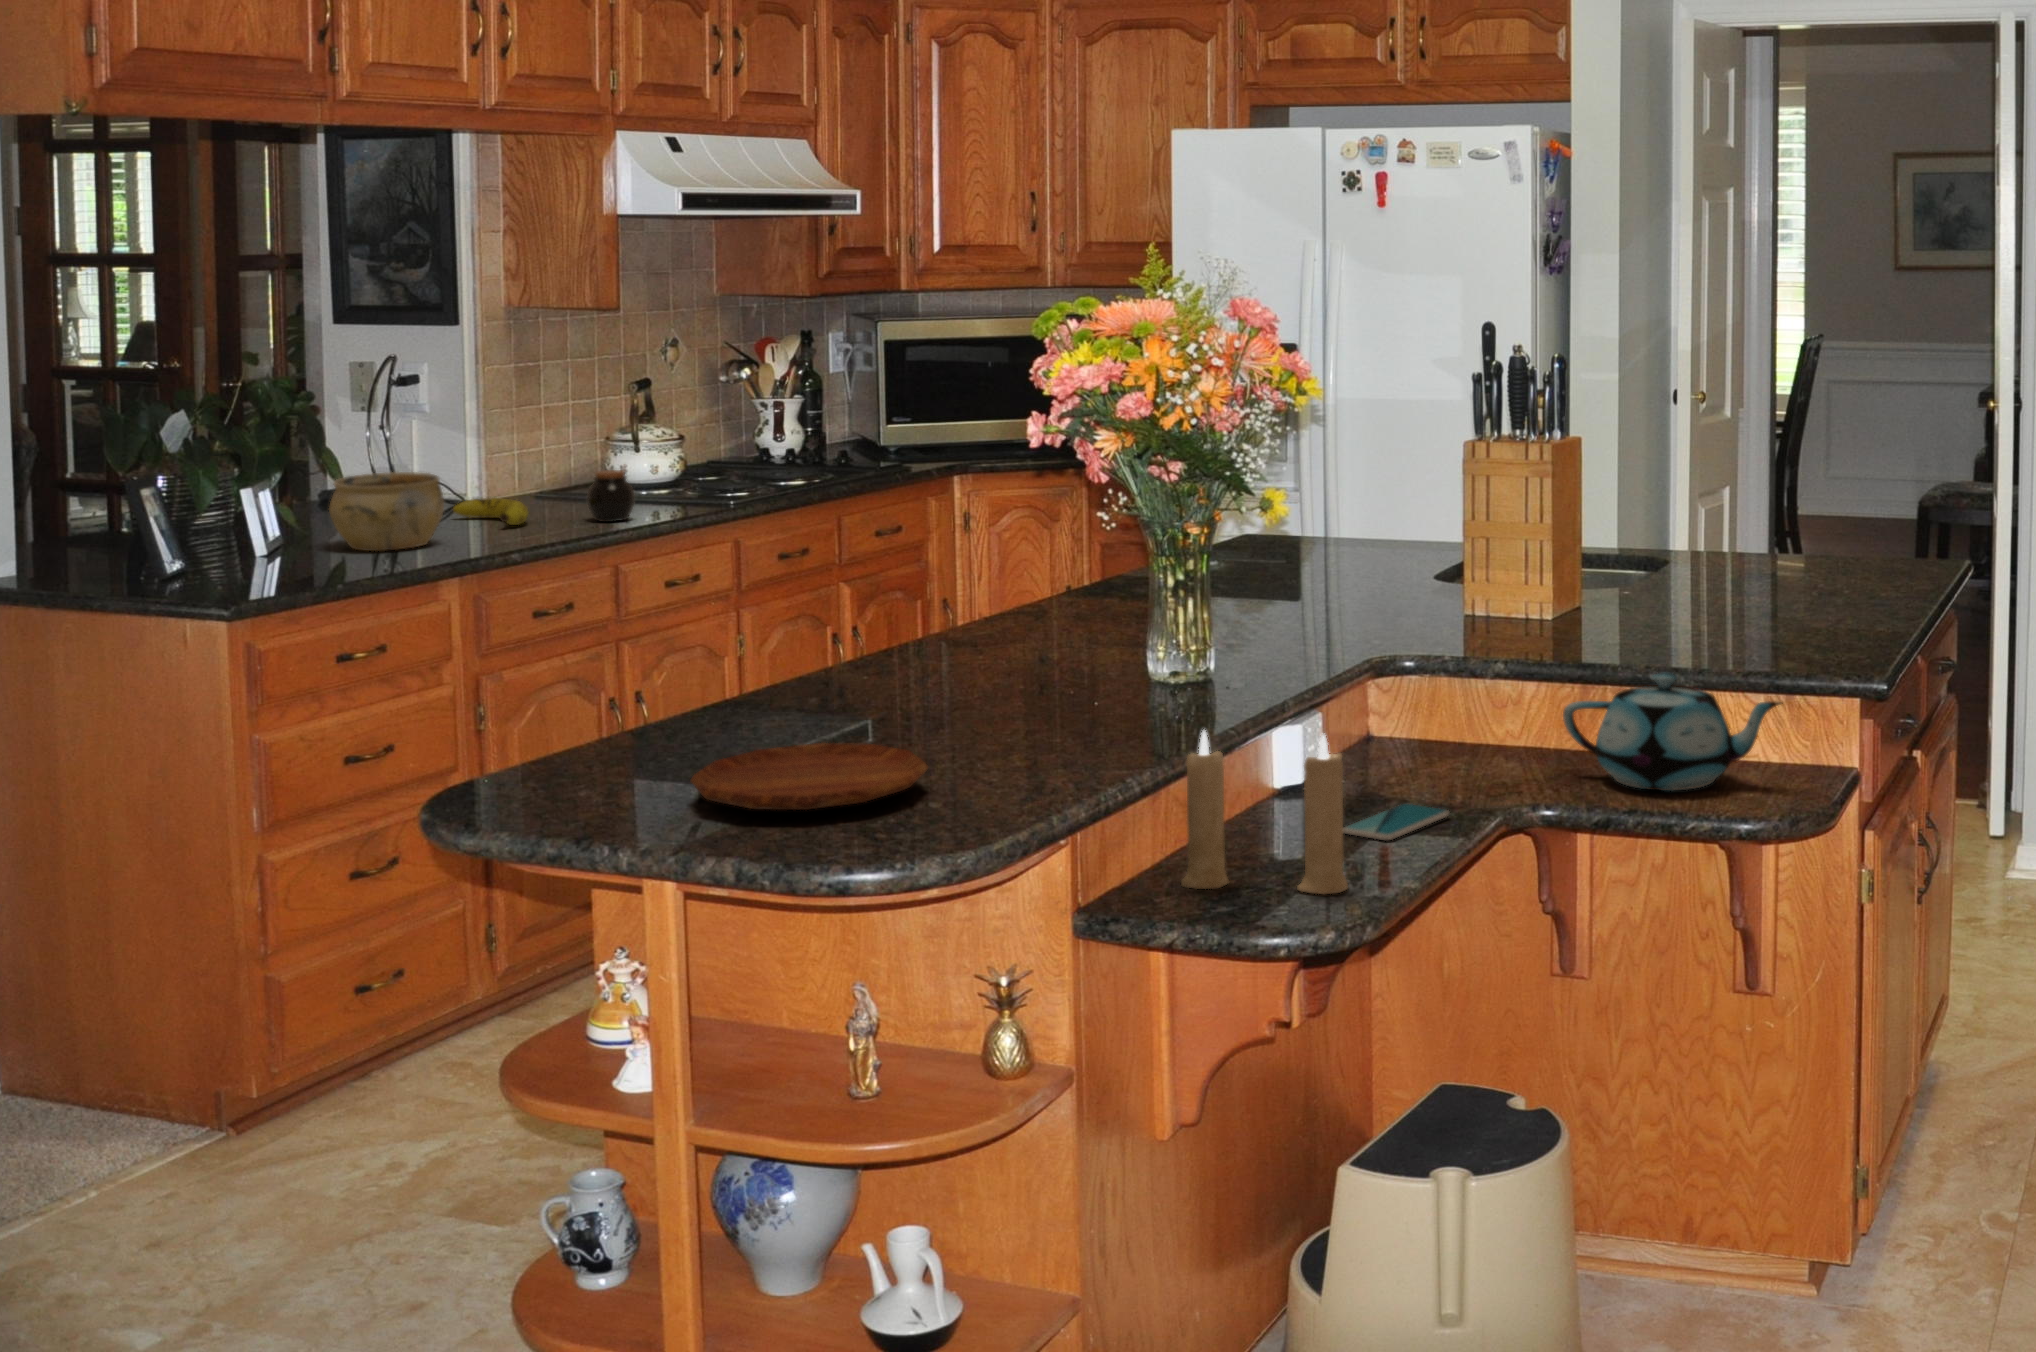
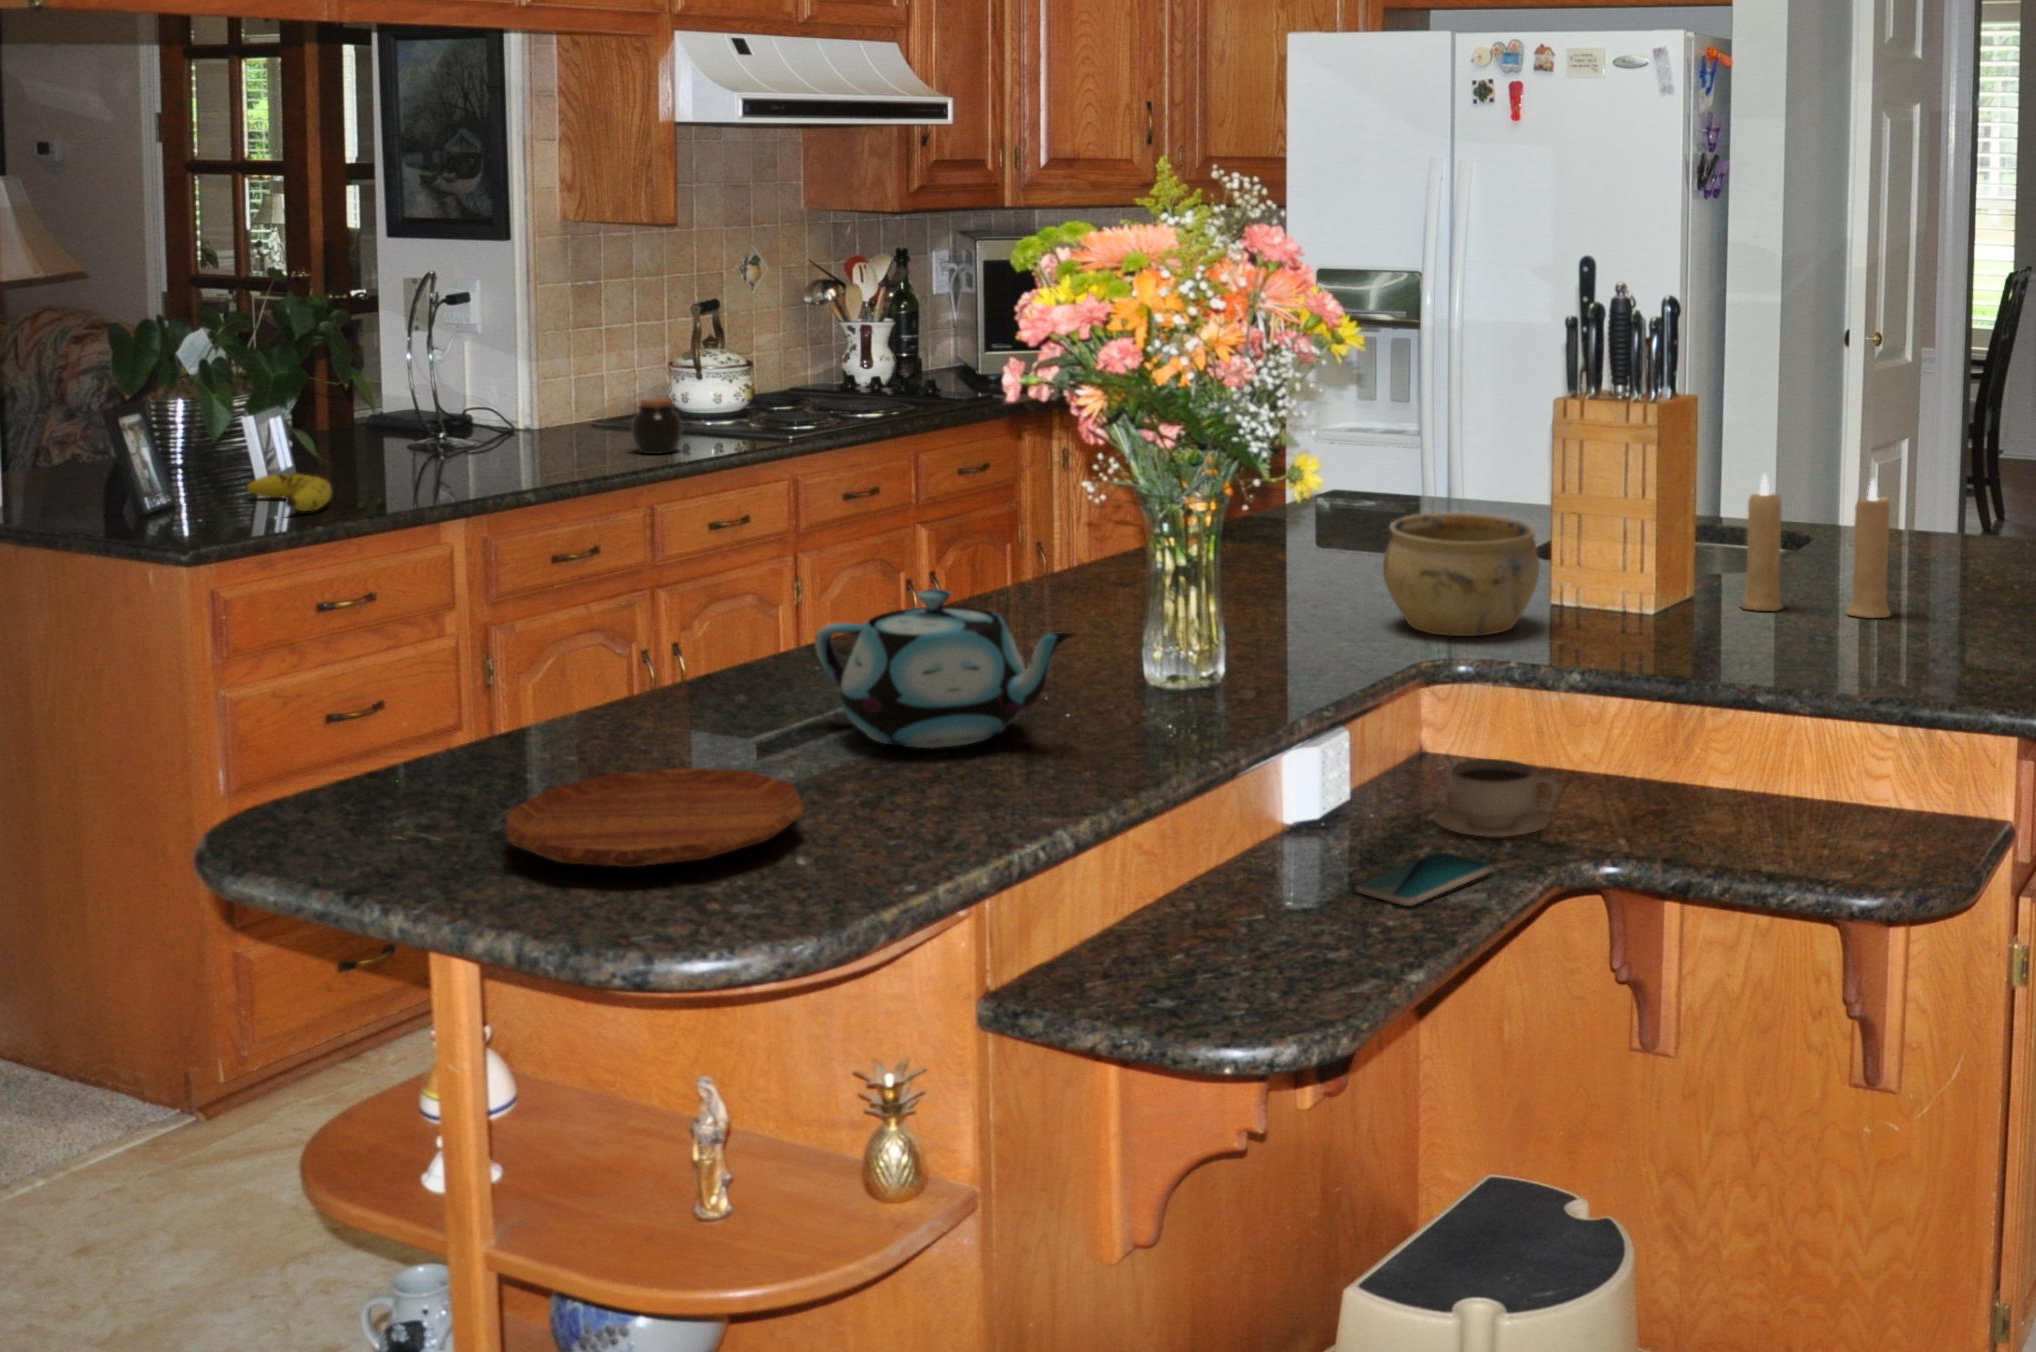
ceramic bowl: present [329,472,444,551] -> present [1383,512,1539,636]
fruit: present [453,498,528,525] -> present [247,474,332,511]
teapot: present [1563,673,1781,791] -> present [815,589,1074,748]
candle: present [1181,731,1348,894] -> present [1740,475,1891,618]
teacup: none [1391,734,1494,793] -> present [1433,759,1559,837]

